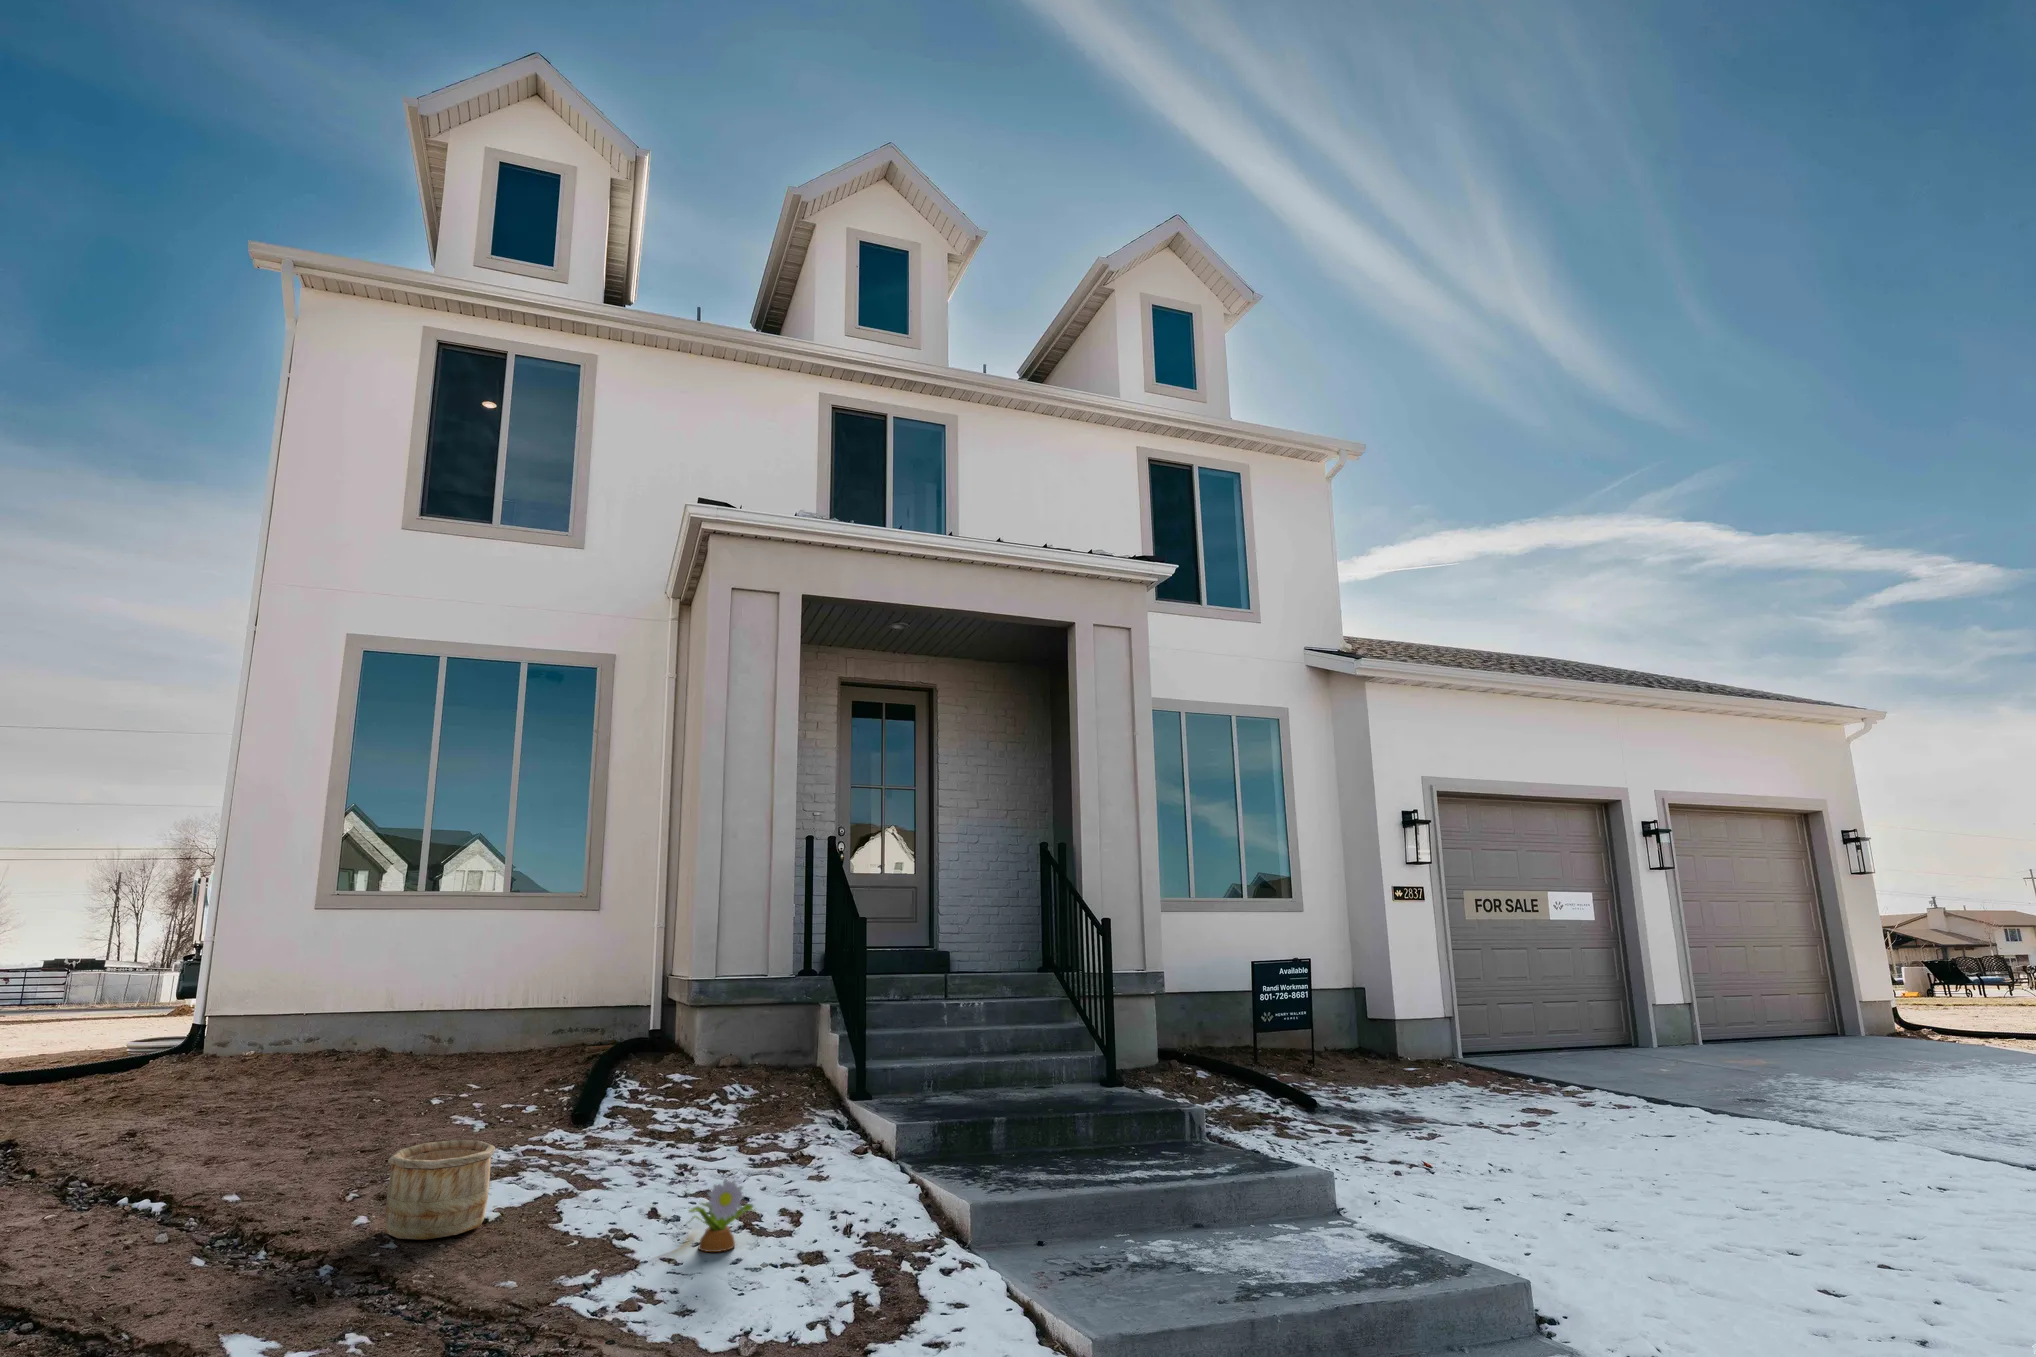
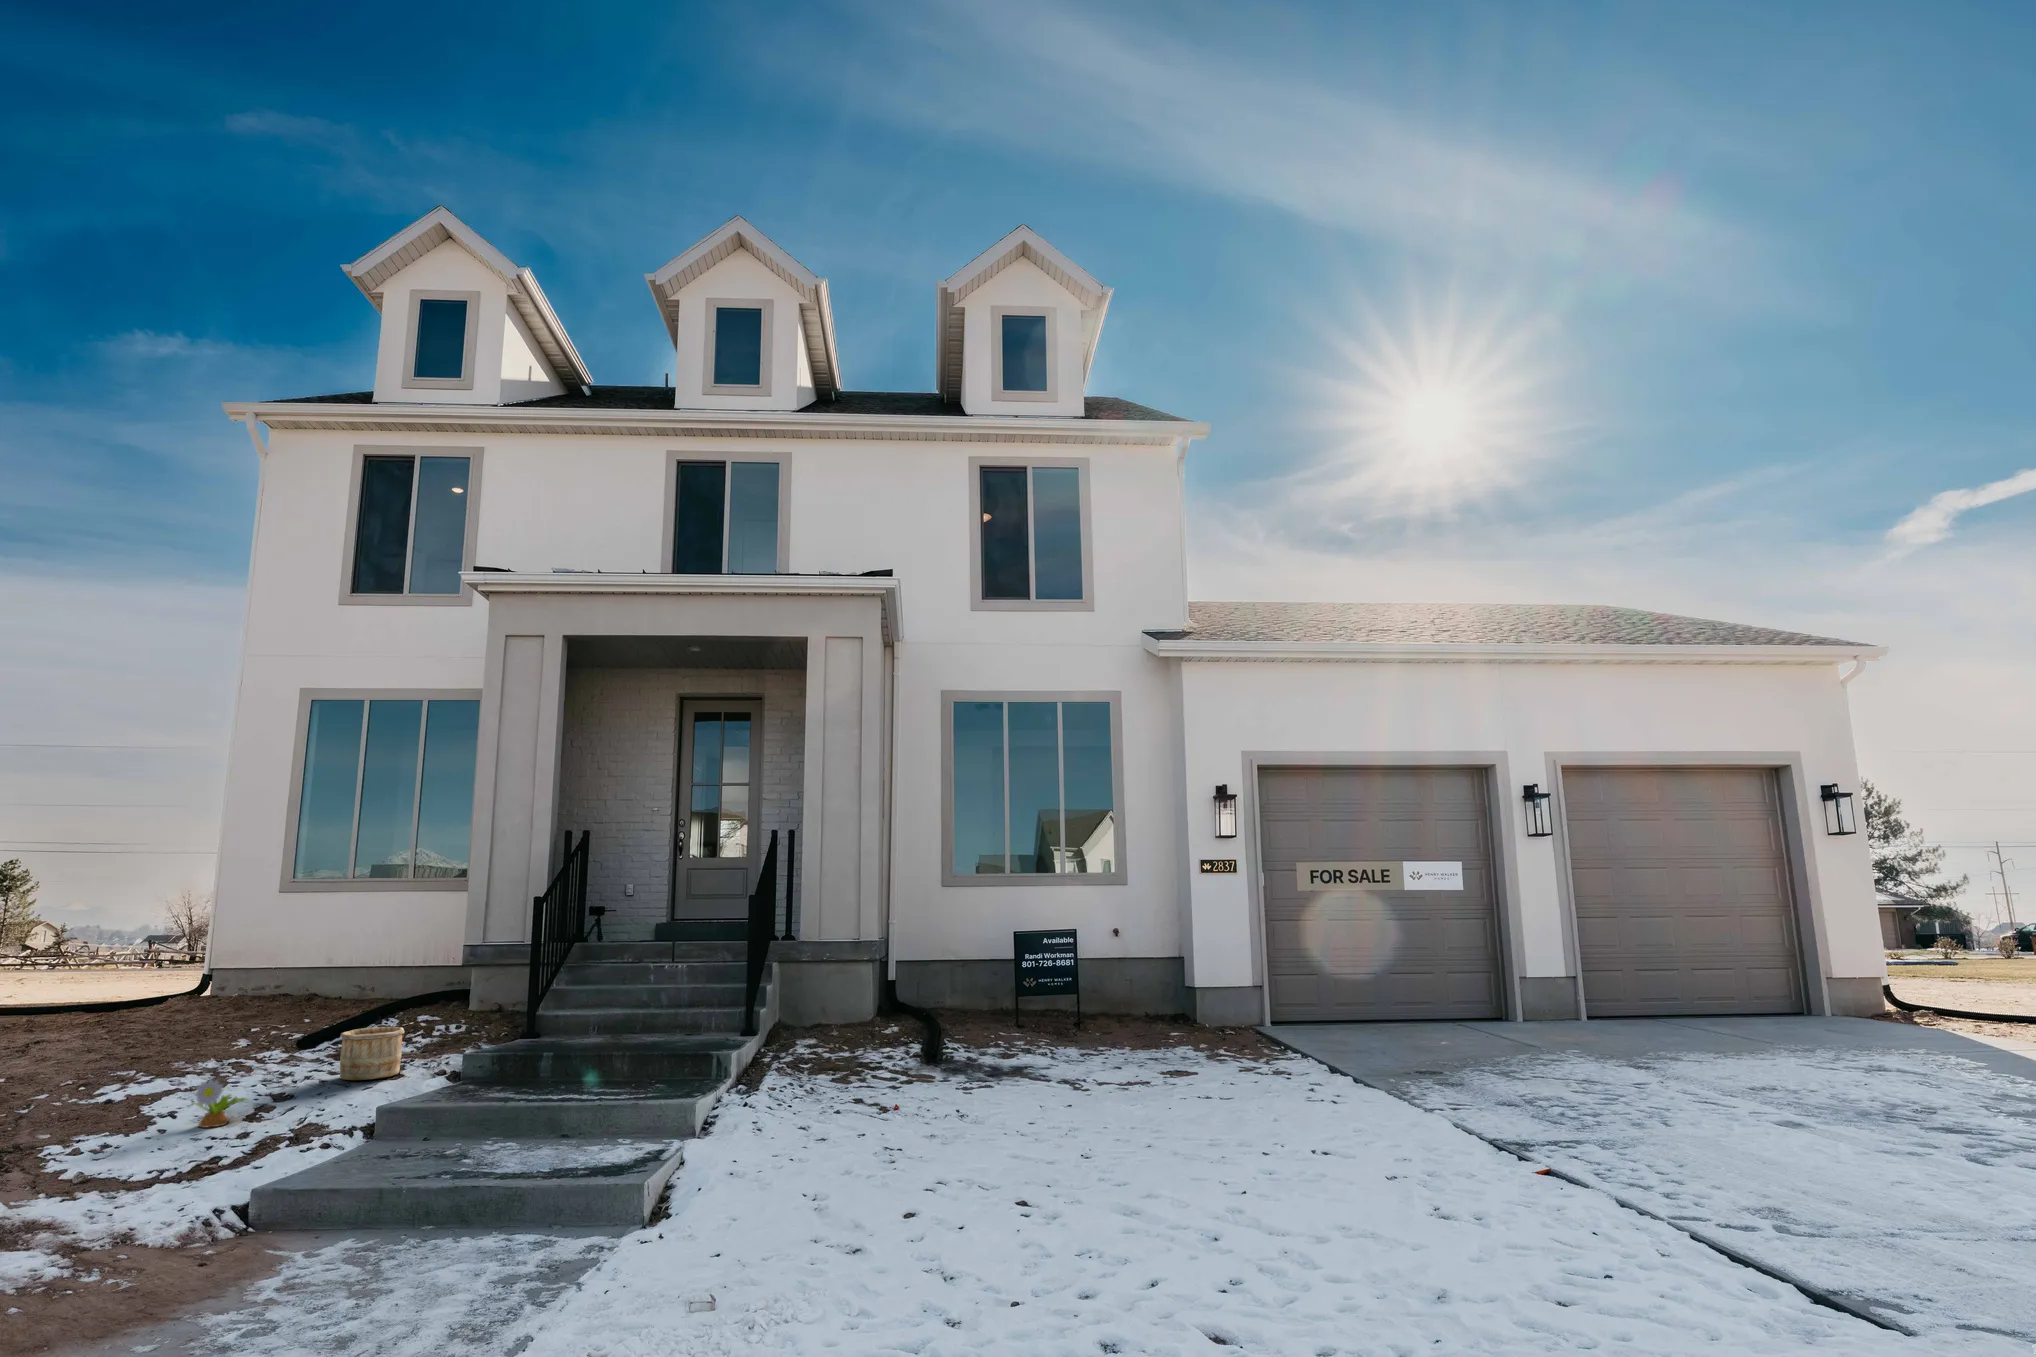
wooden bucket: present [385,1140,495,1240] -> present [340,1027,405,1080]

